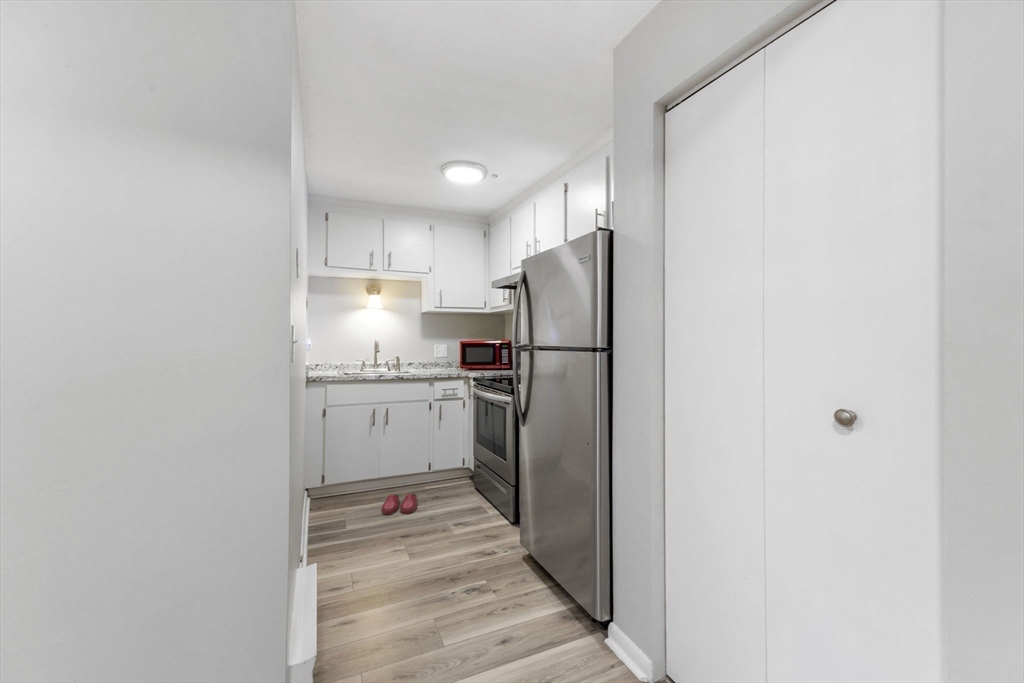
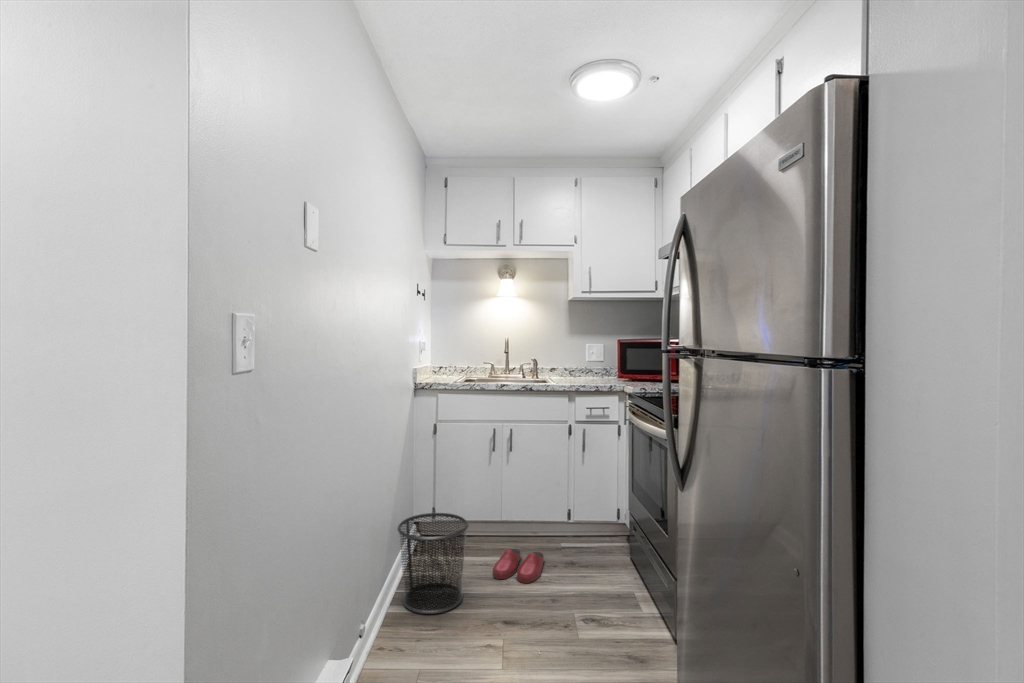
waste bin: none [314,471,369,544] -> present [398,513,469,614]

